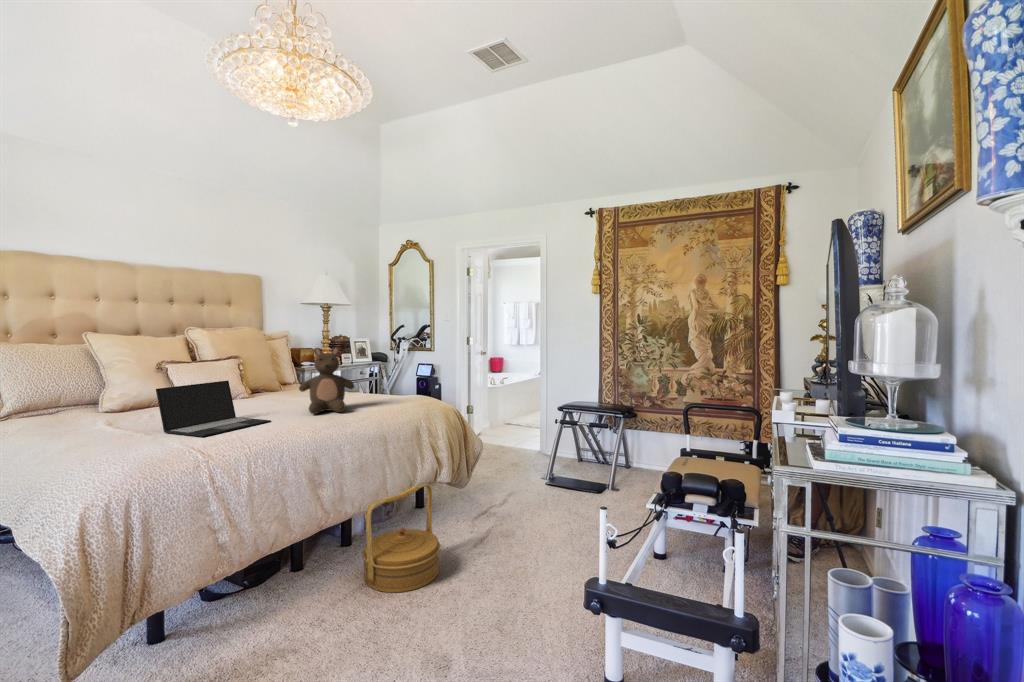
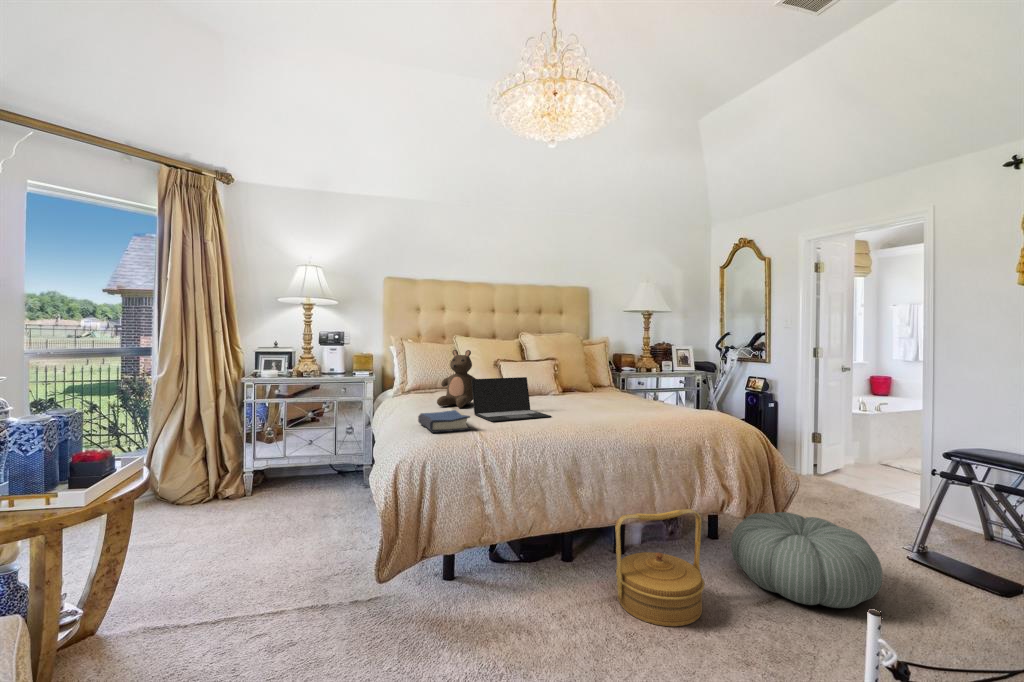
stuffed bear: present [299,347,355,414] -> present [437,350,476,408]
hardback book: none [89,430,184,463] -> present [418,410,470,433]
pouf: none [444,469,543,535] -> present [731,512,882,608]

